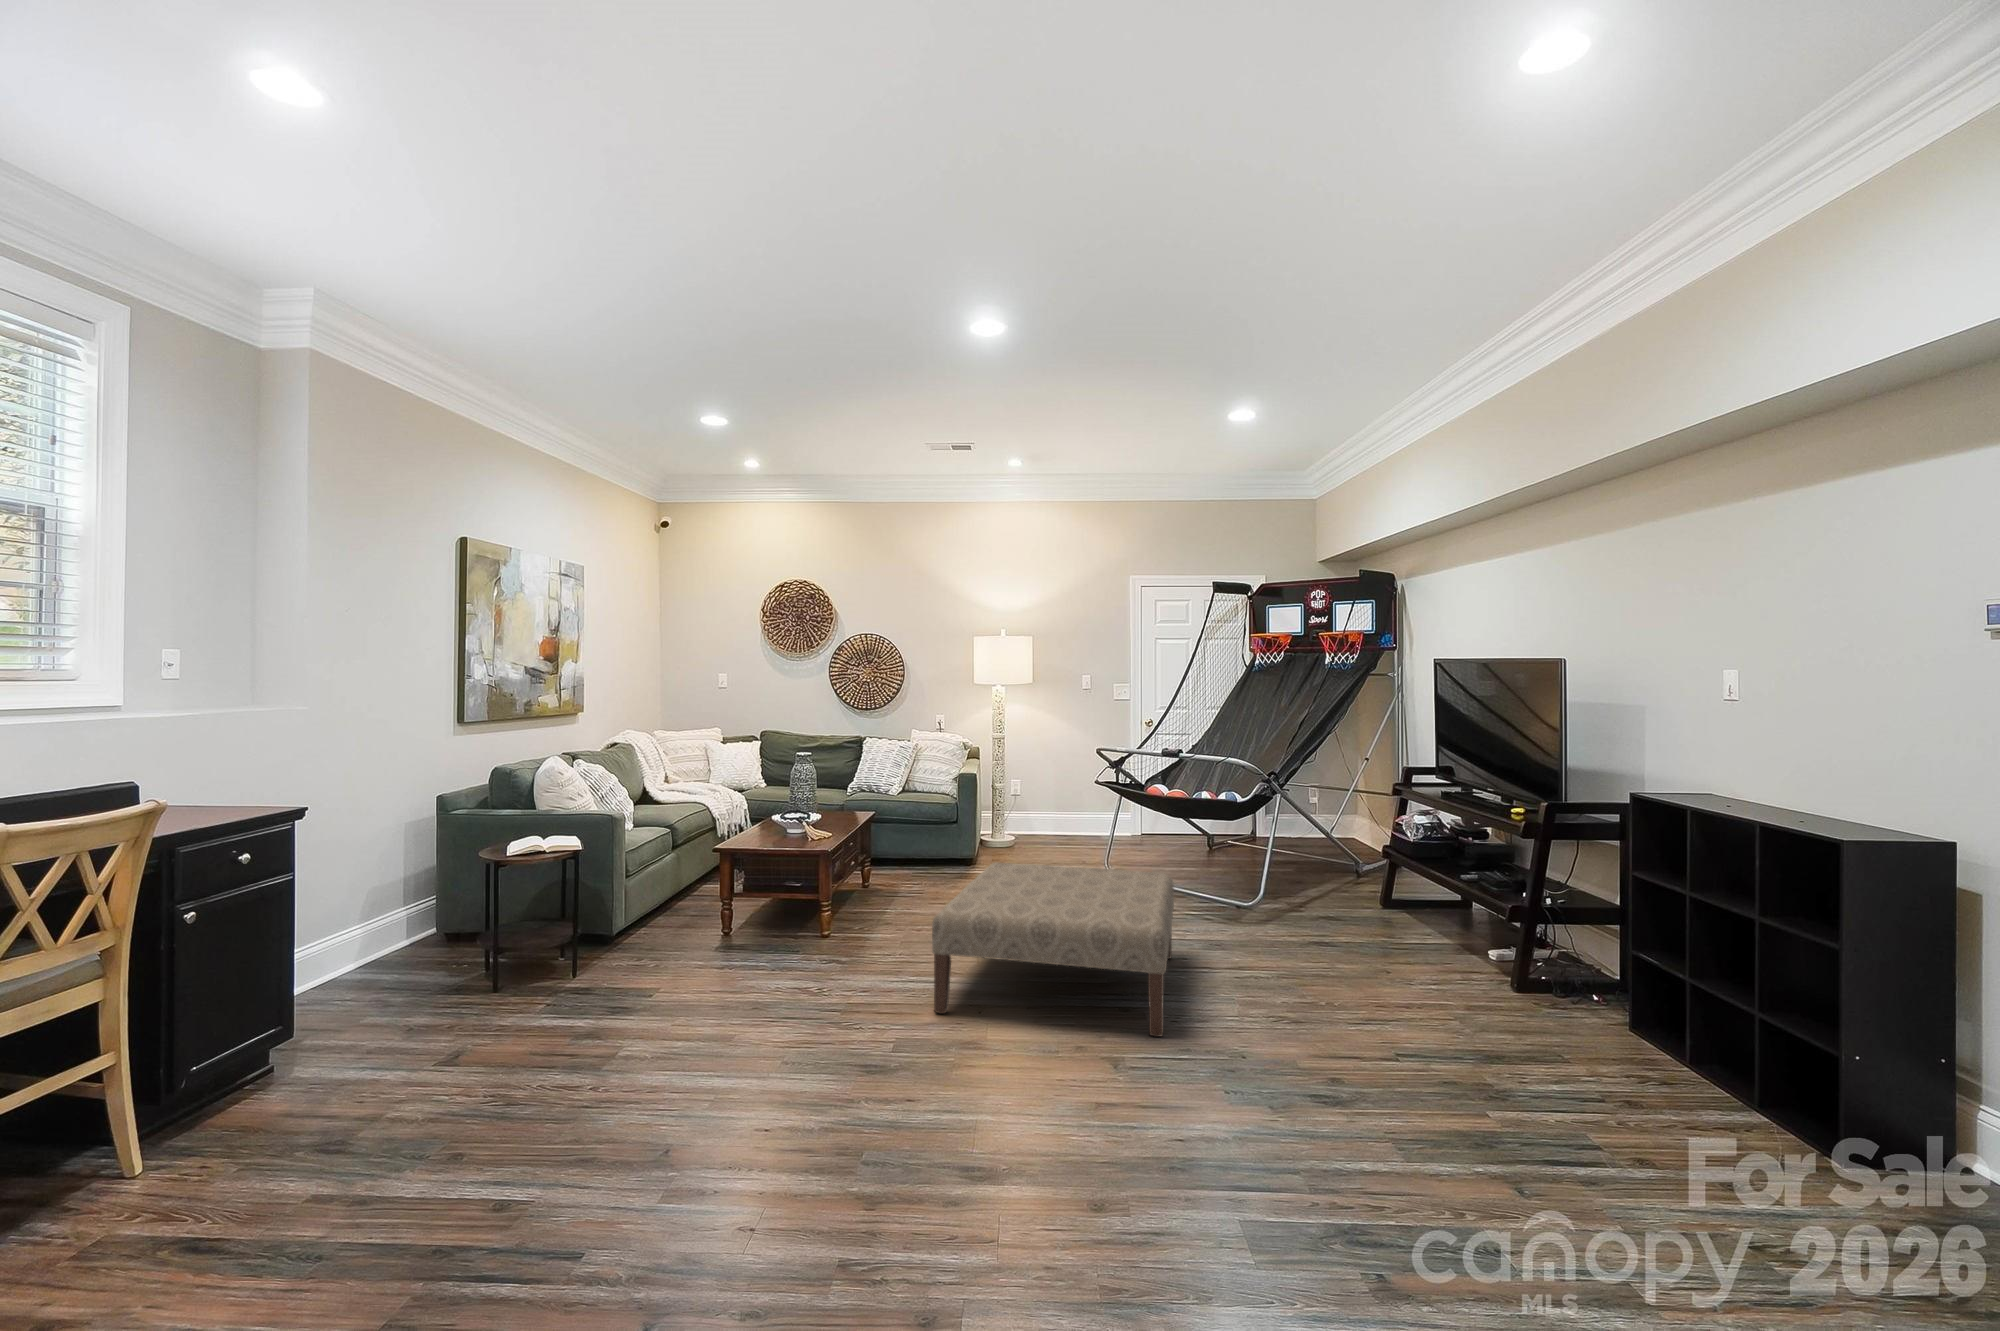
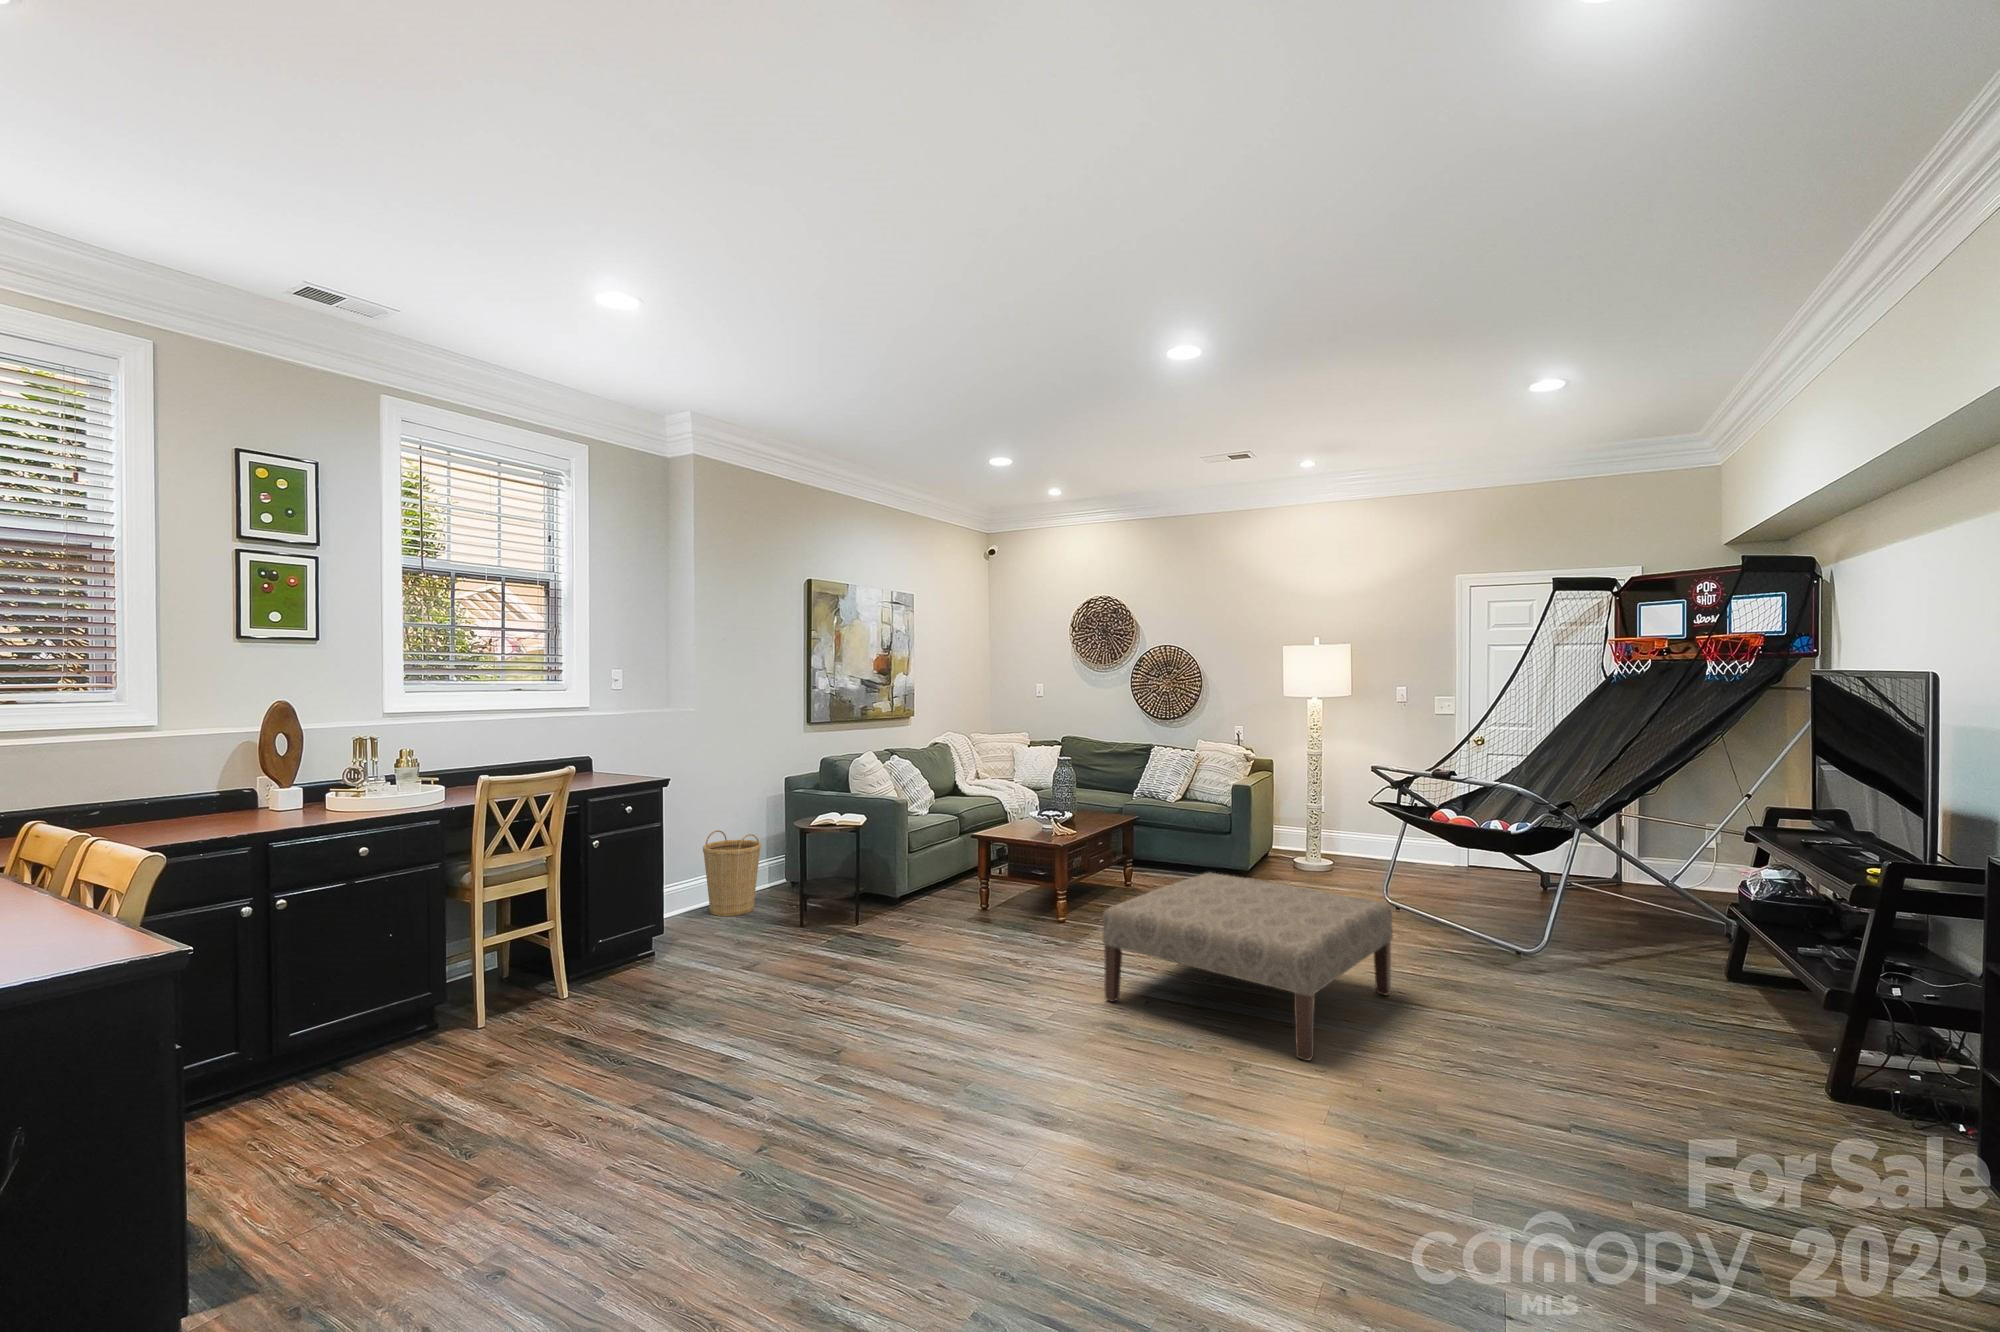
basket: none [318,876,414,995] -> present [703,830,761,916]

